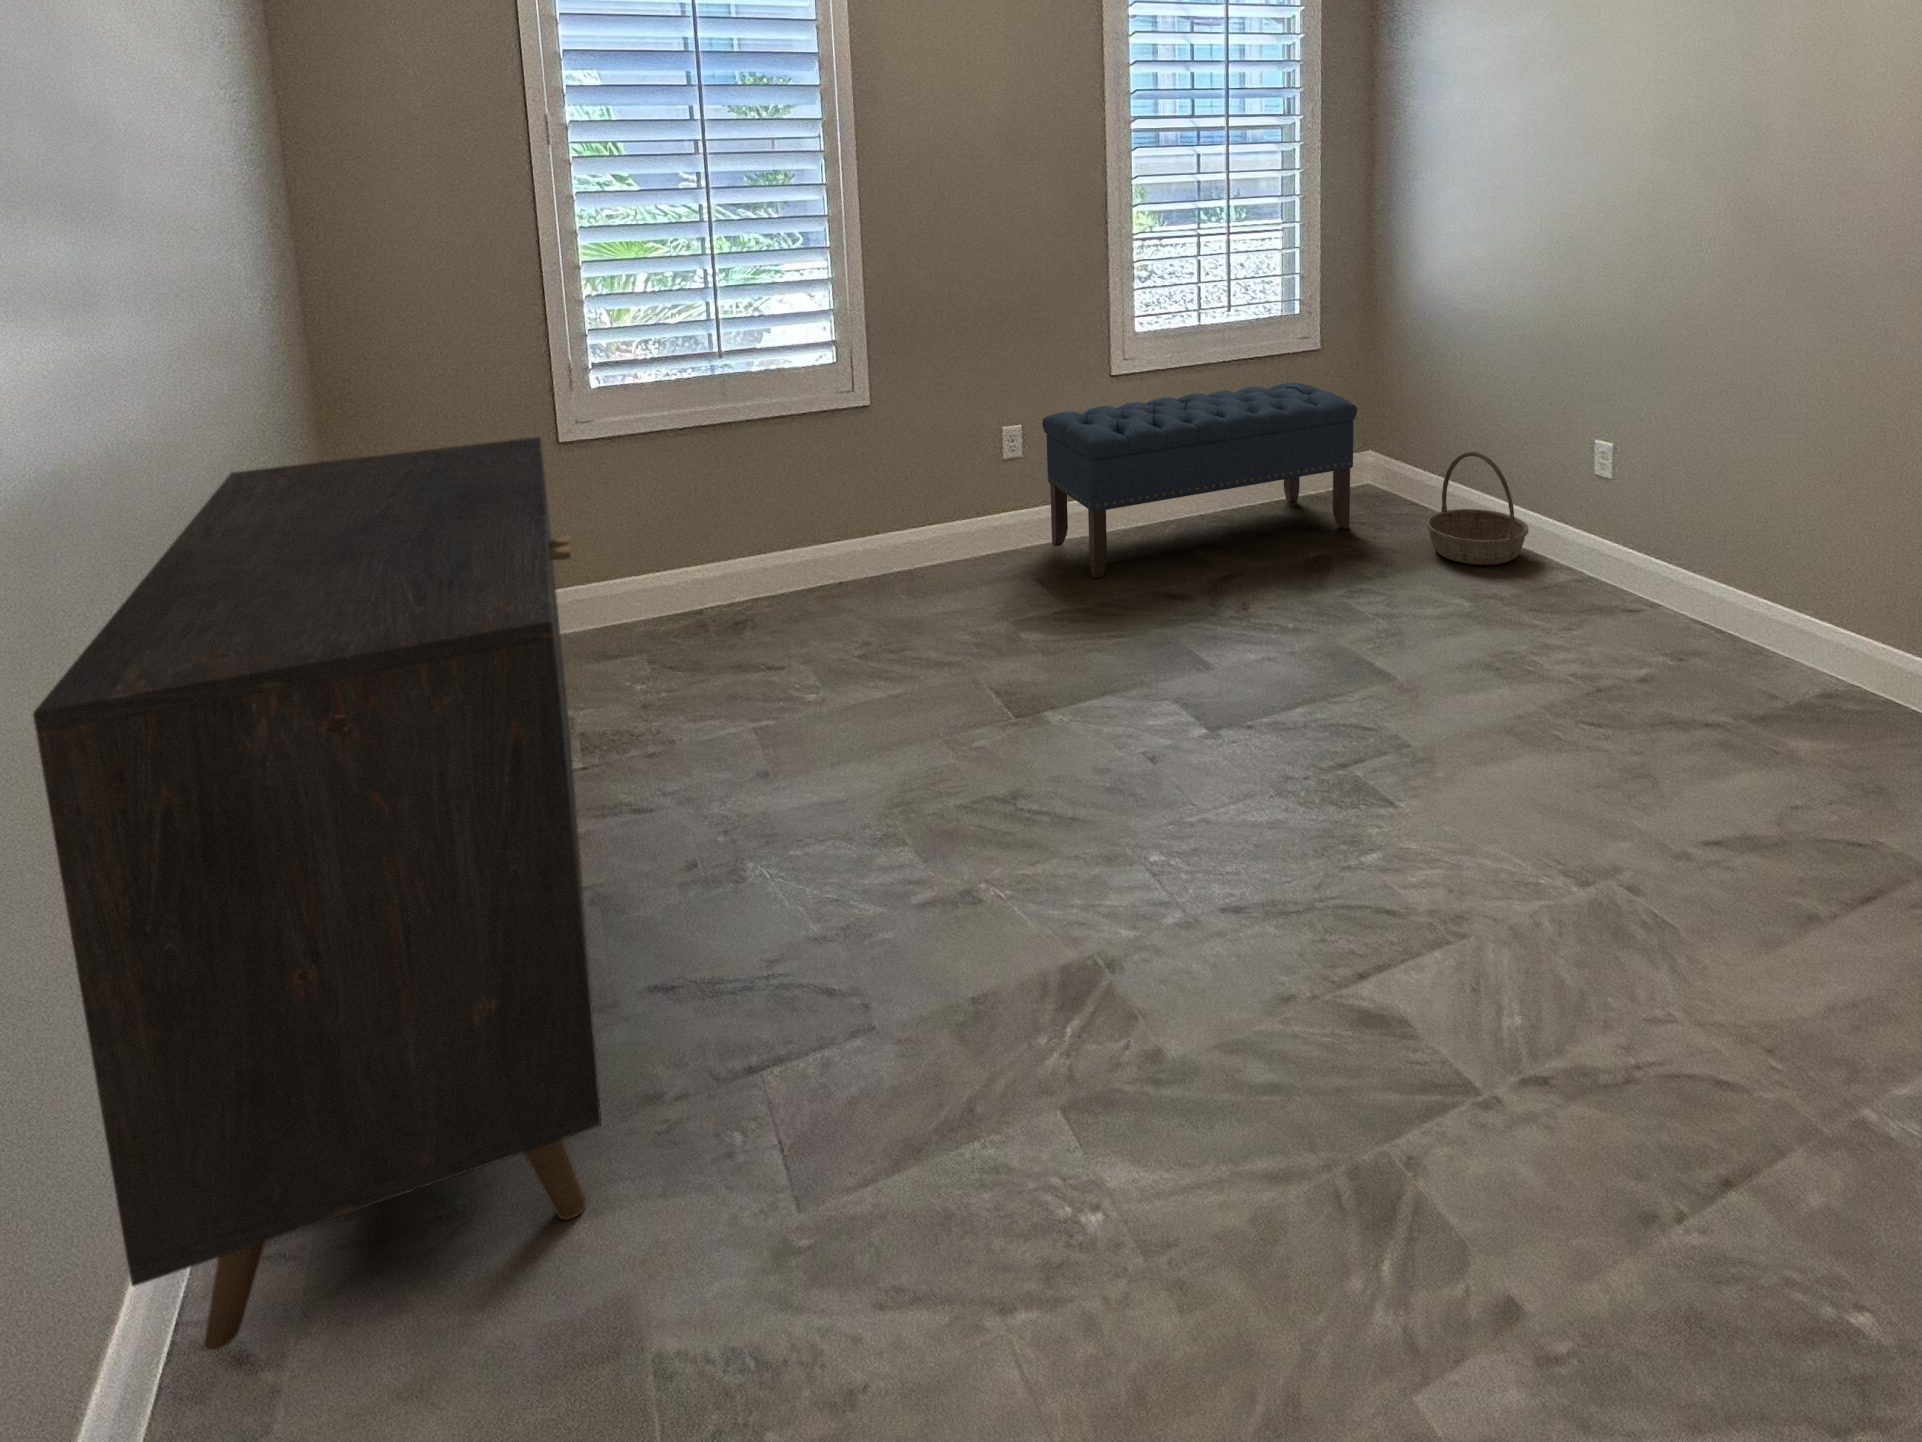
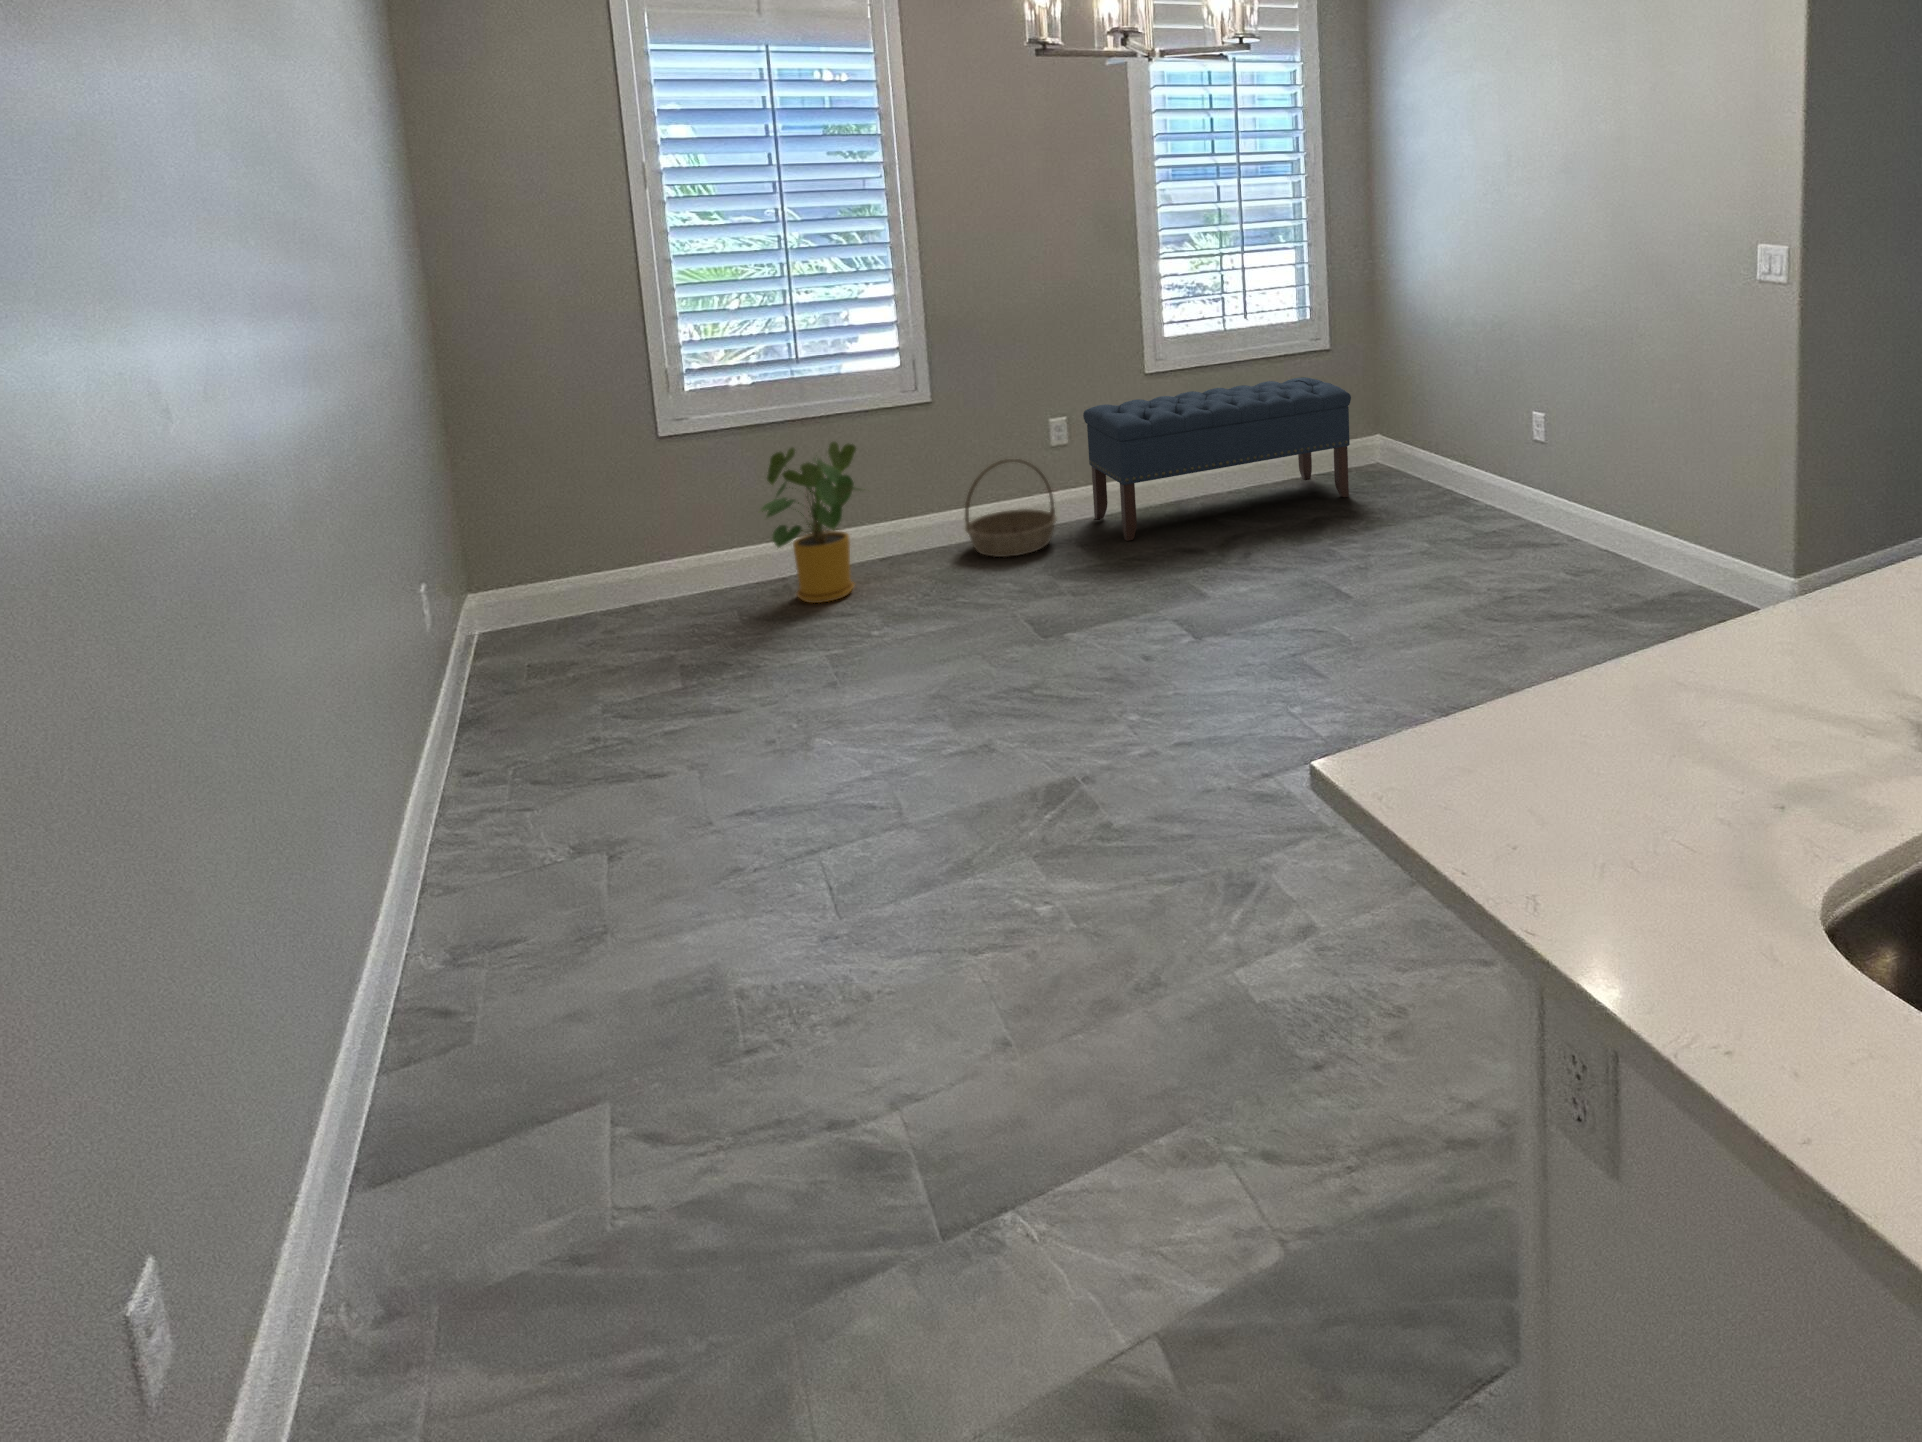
cabinet: present [33,437,601,1350] -> none [330,412,708,1008]
house plant: none [672,452,806,649] -> present [762,442,865,603]
basket: present [1426,452,1529,565] -> present [965,459,1056,557]

